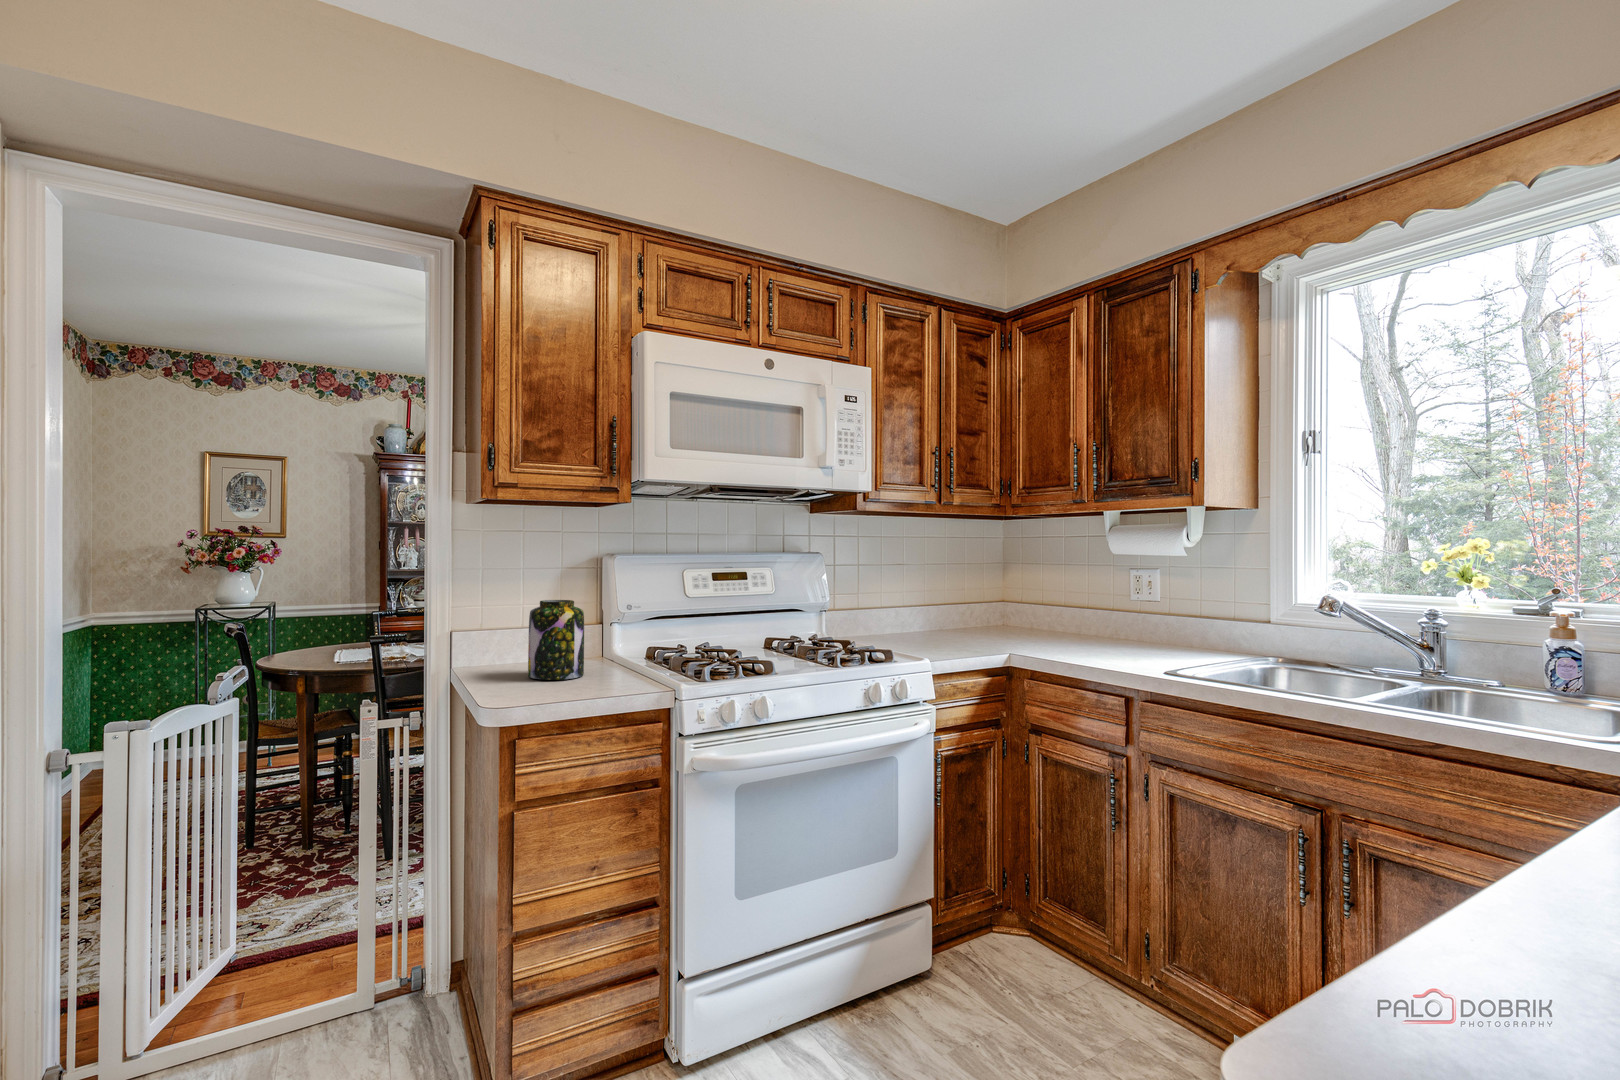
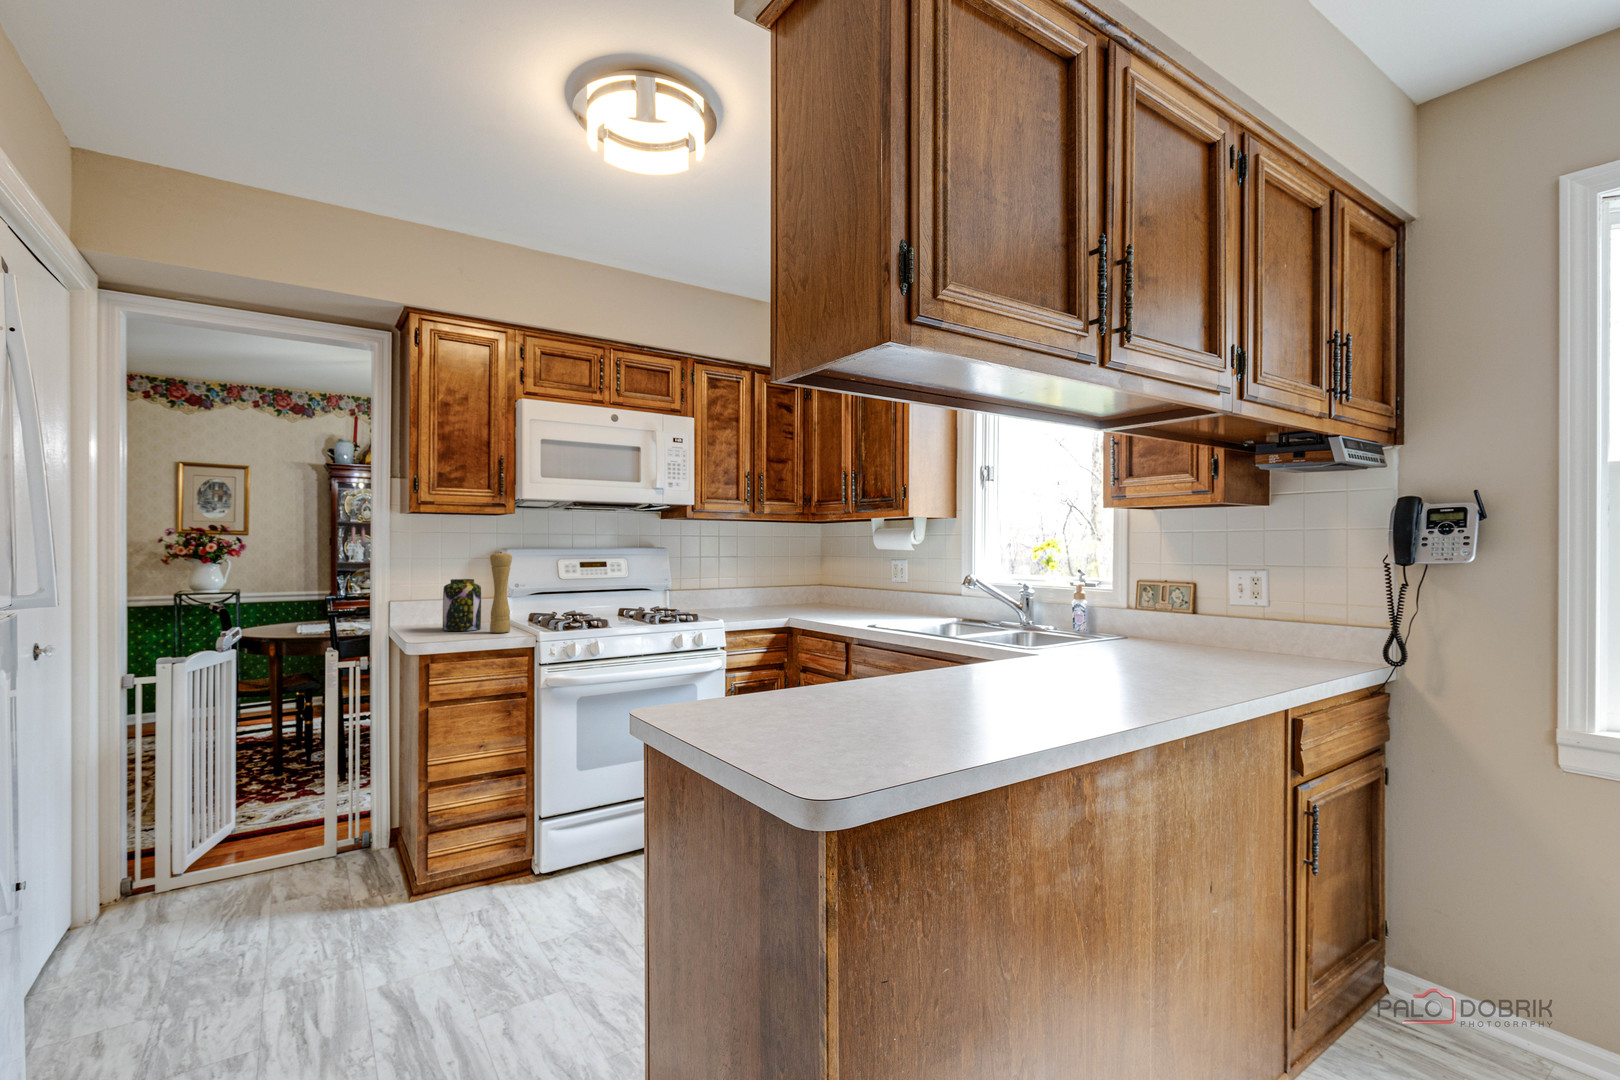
pepper mill: none [601,559,634,684] -> present [490,552,512,633]

